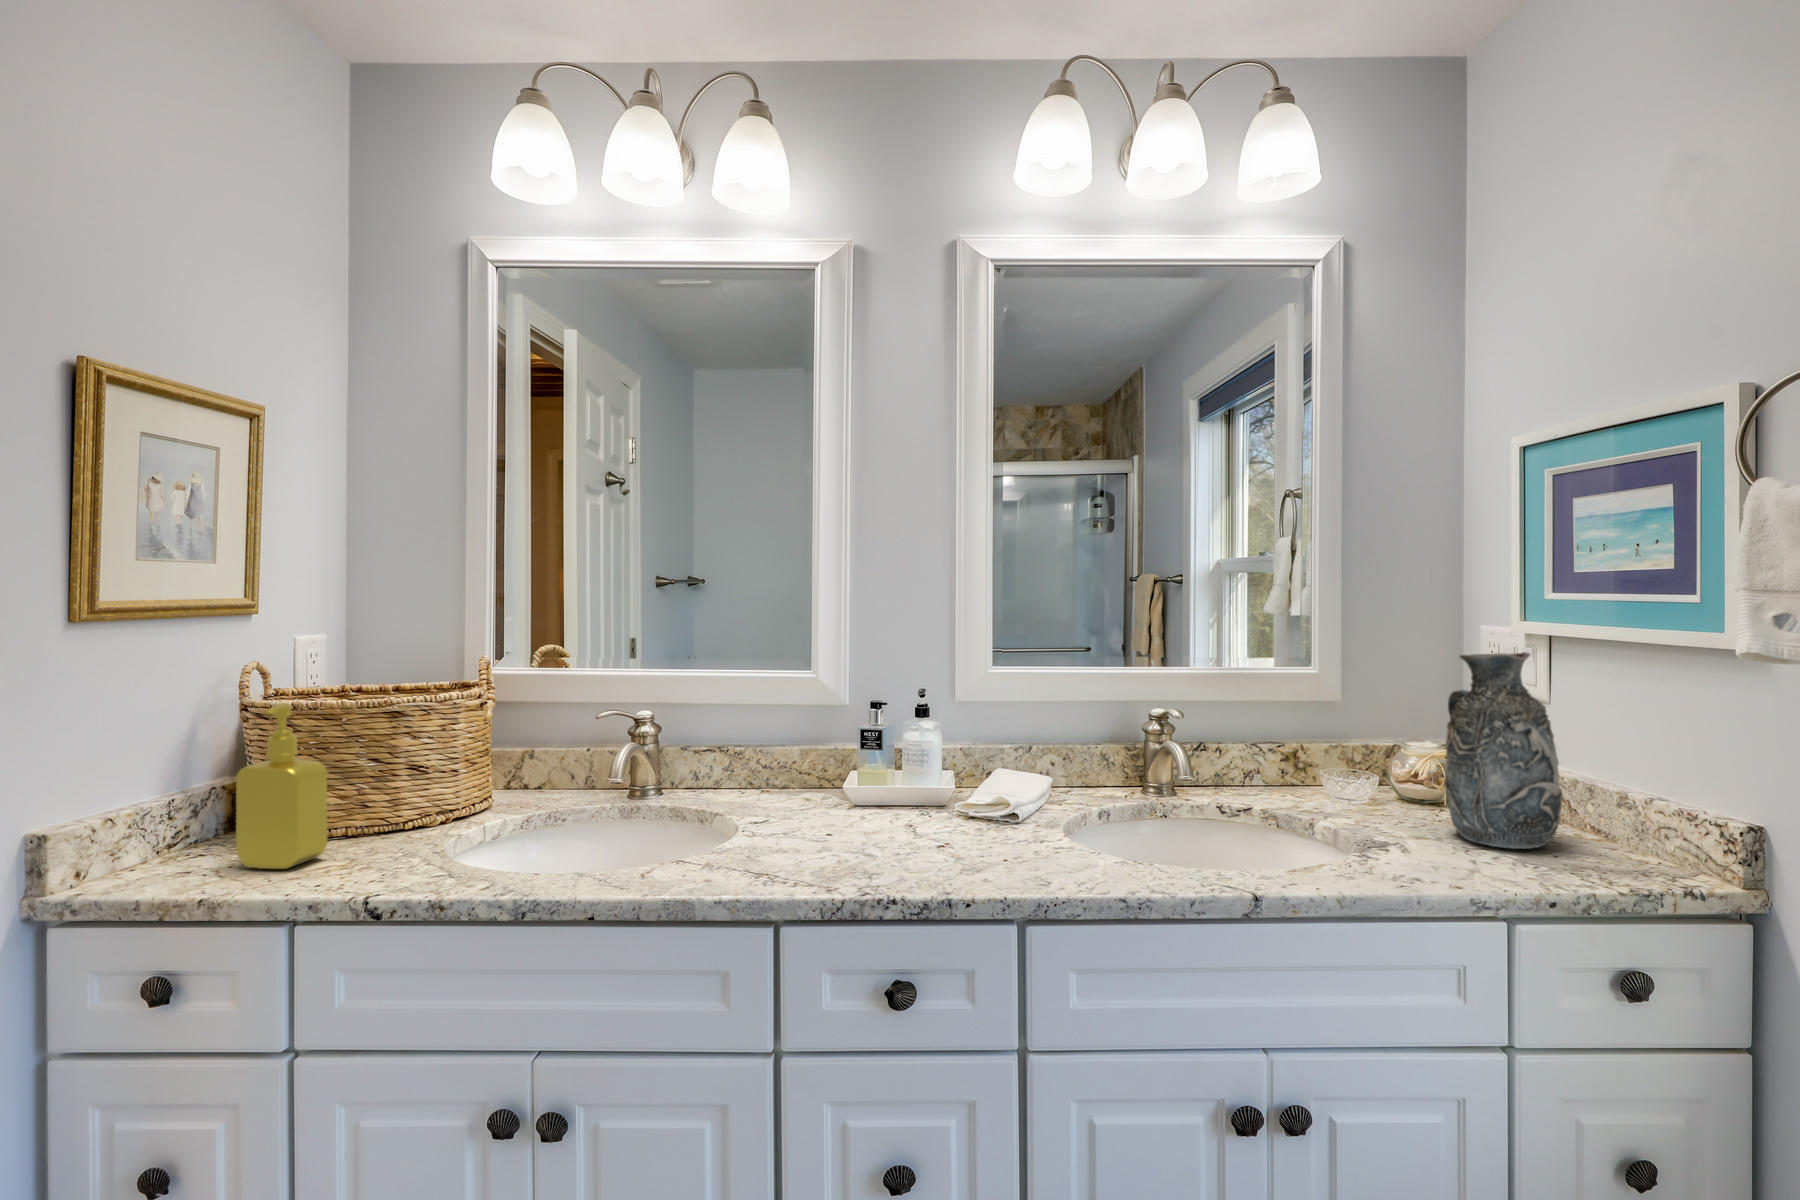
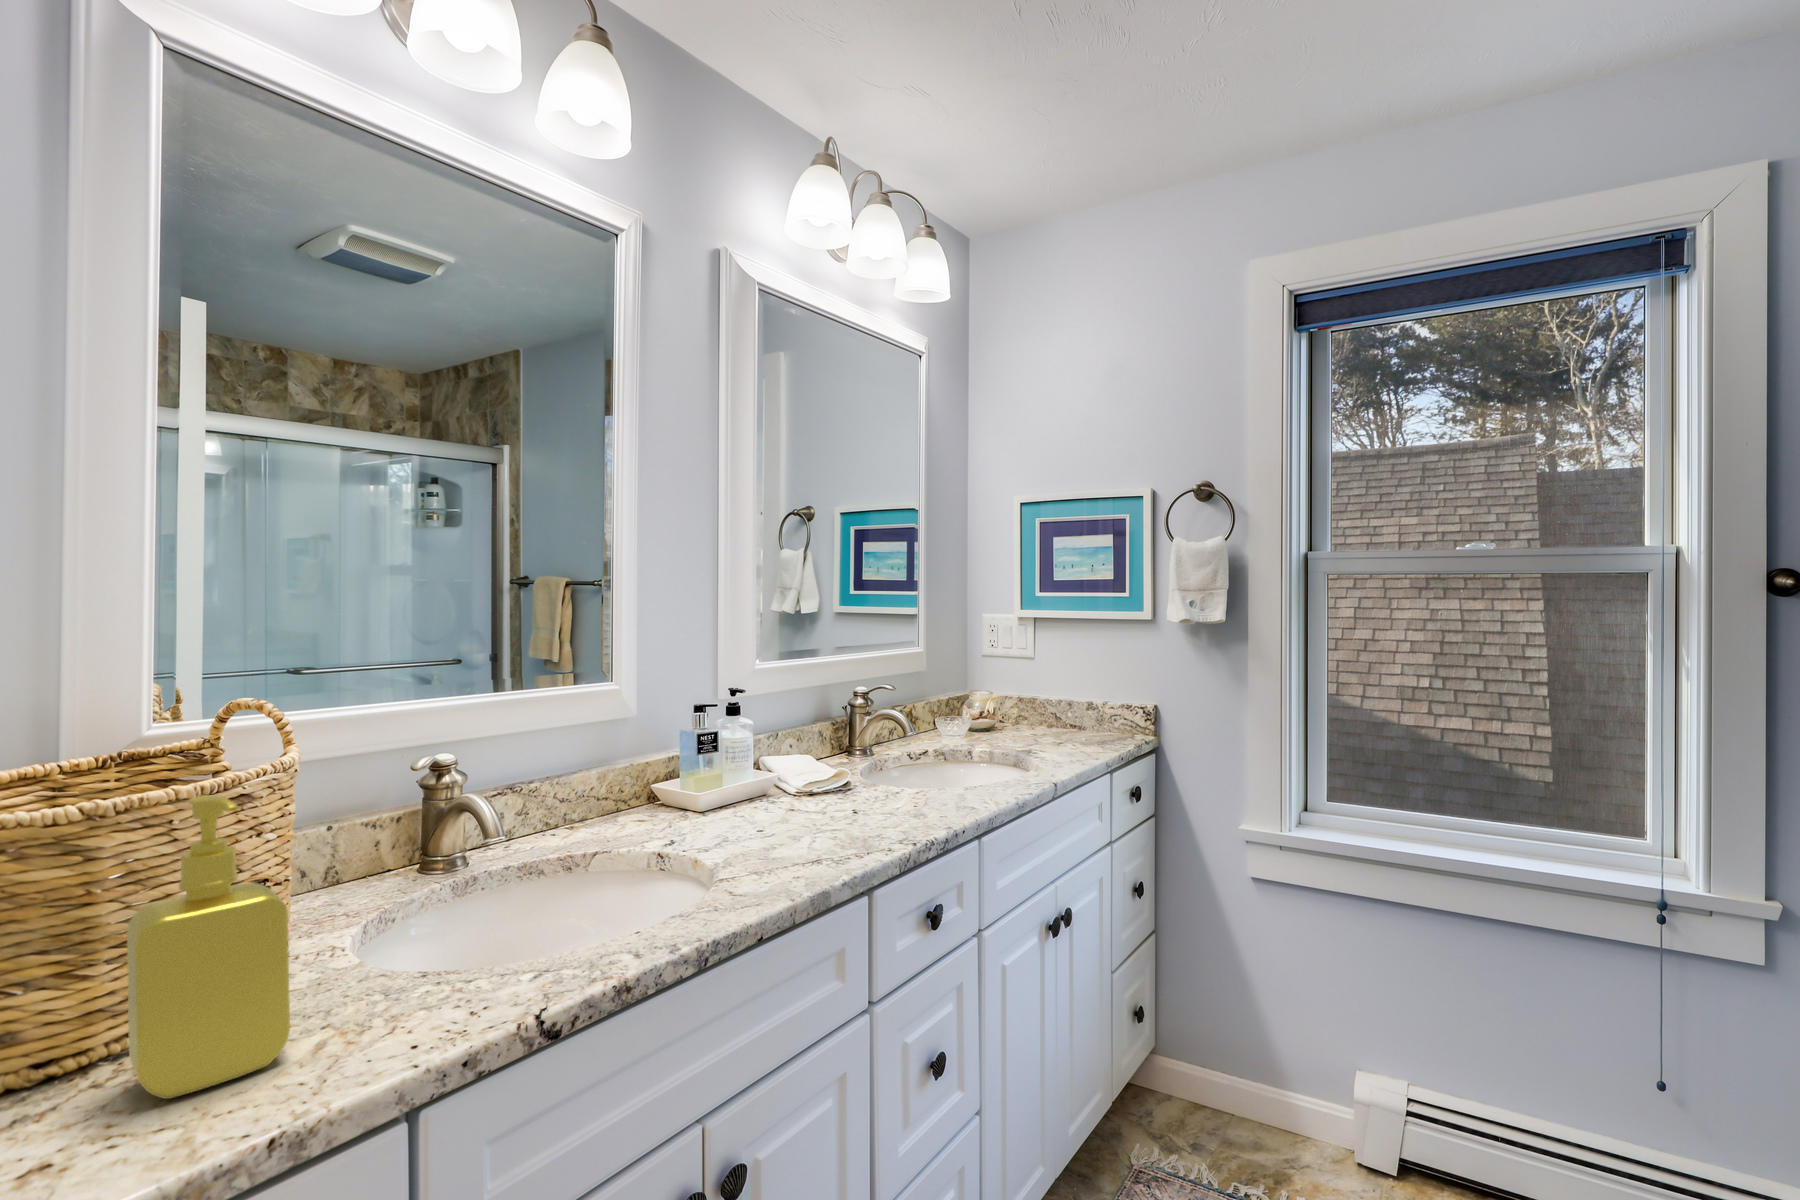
decorative vase: present [1444,652,1564,849] -> none [1007,627,1080,742]

